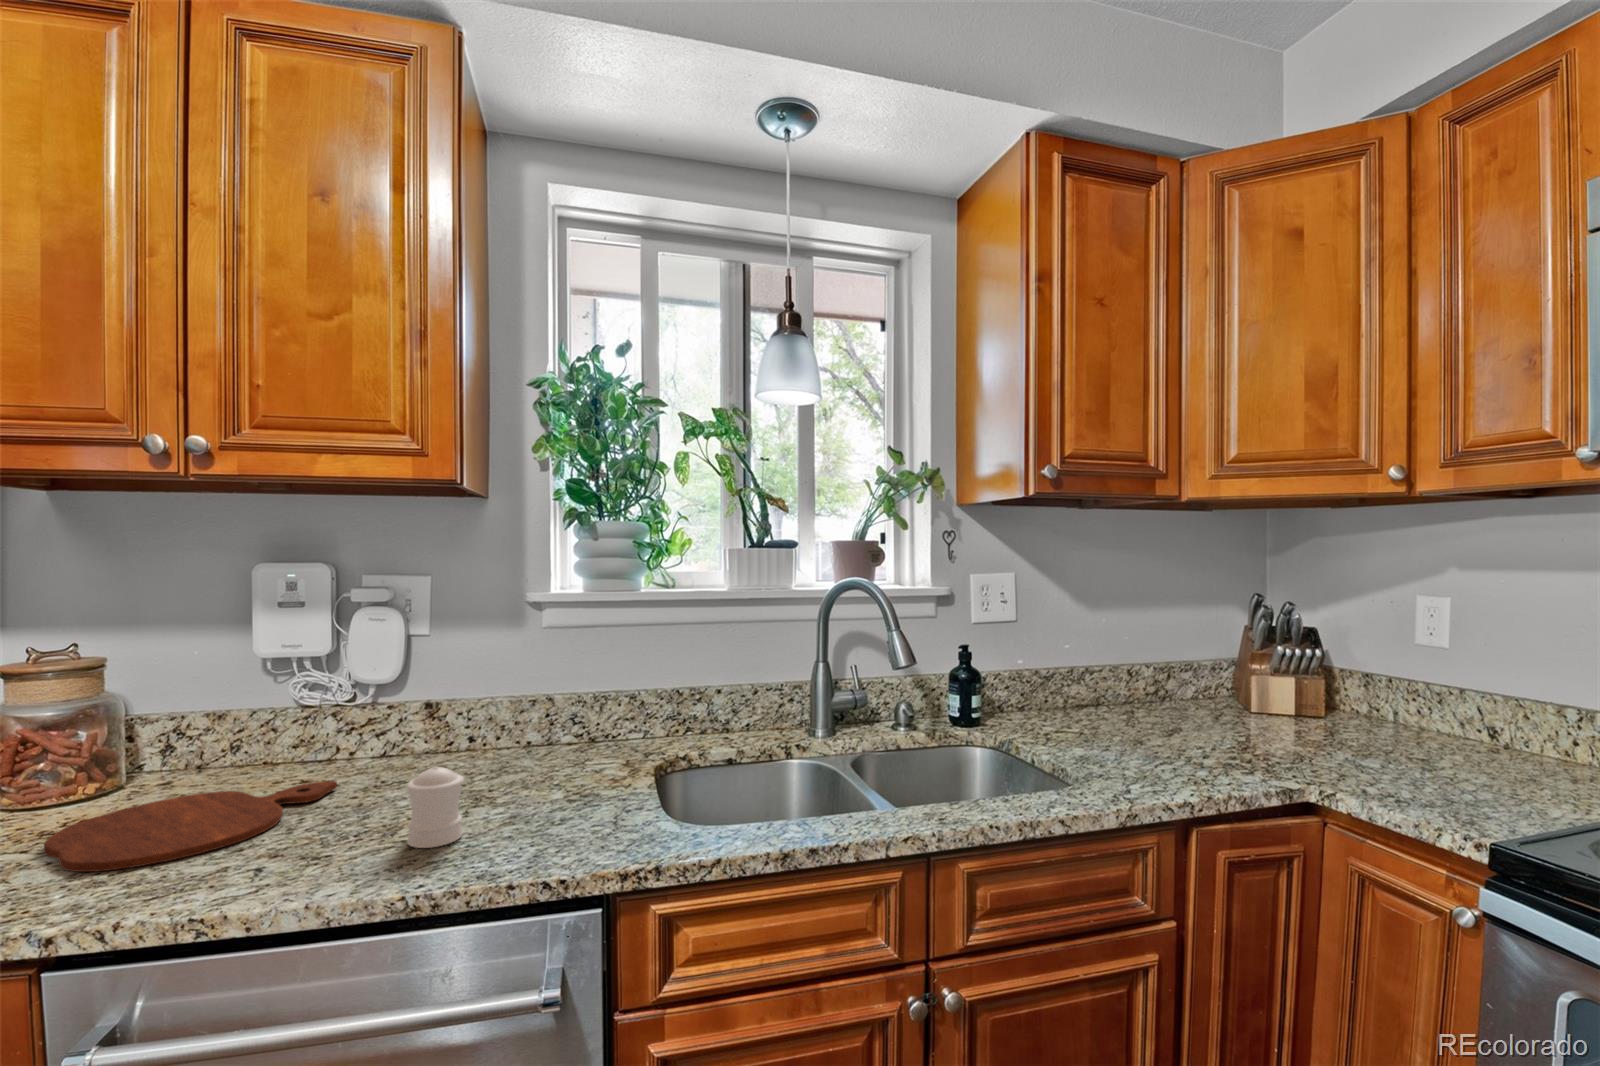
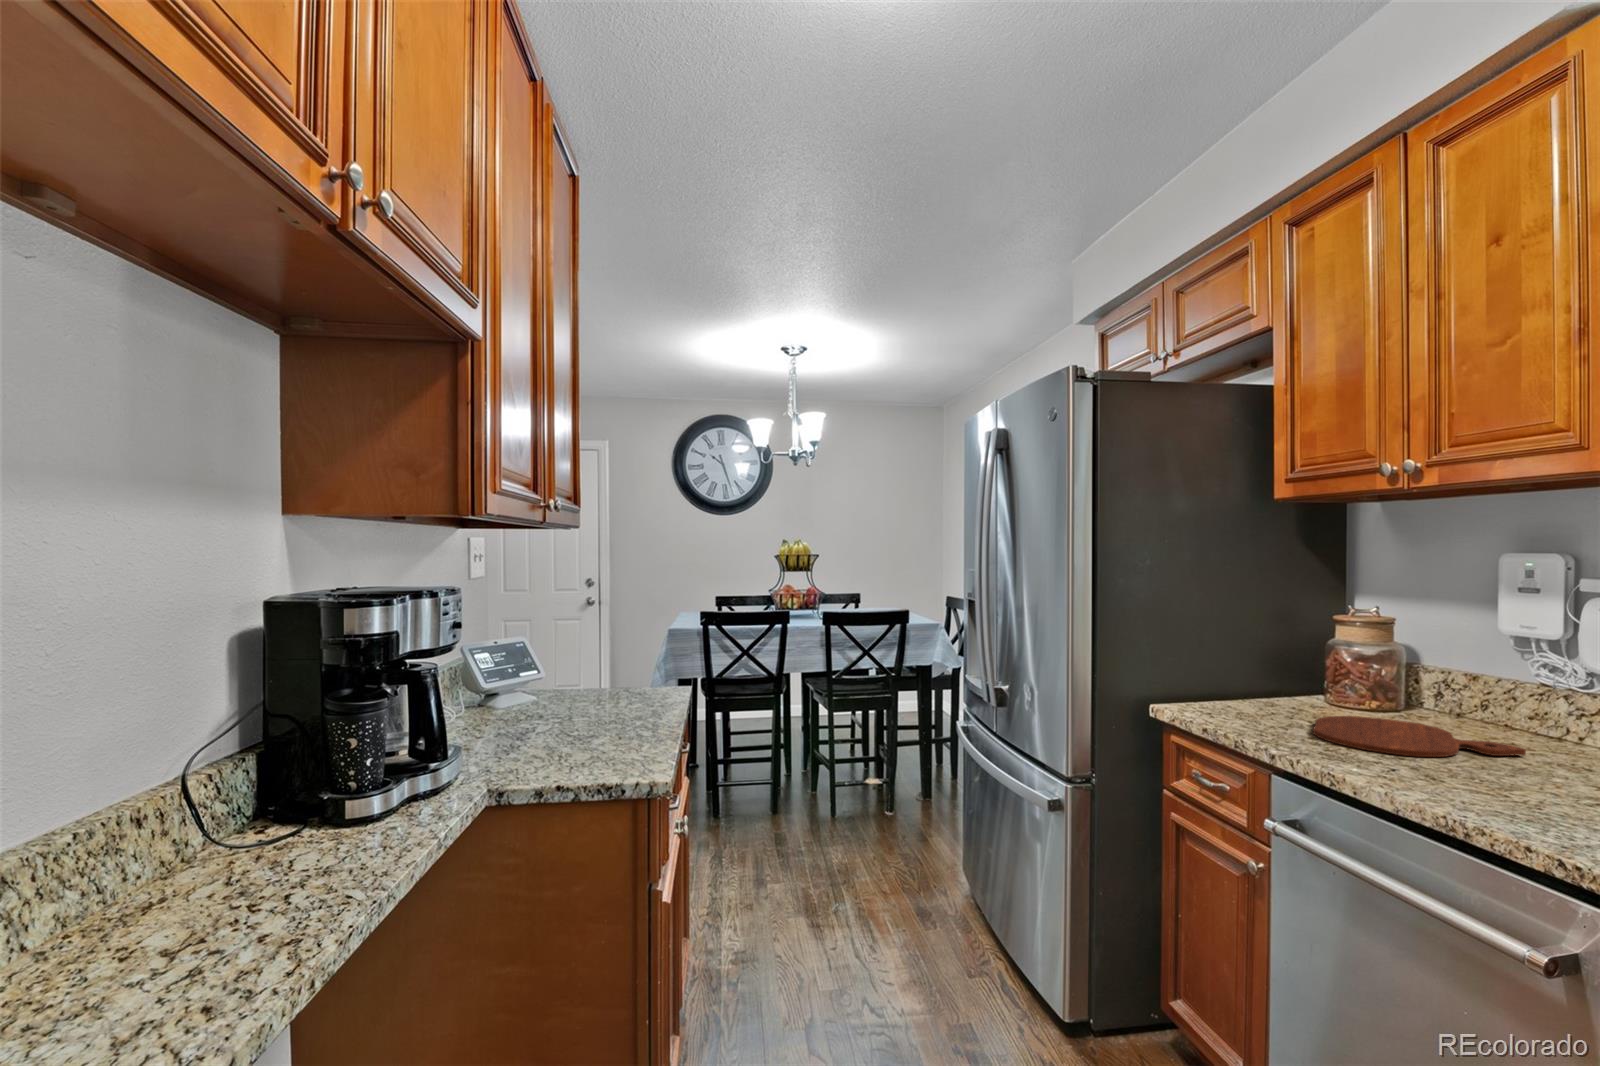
salt shaker: present [406,767,464,848] -> none [1501,743,1561,812]

